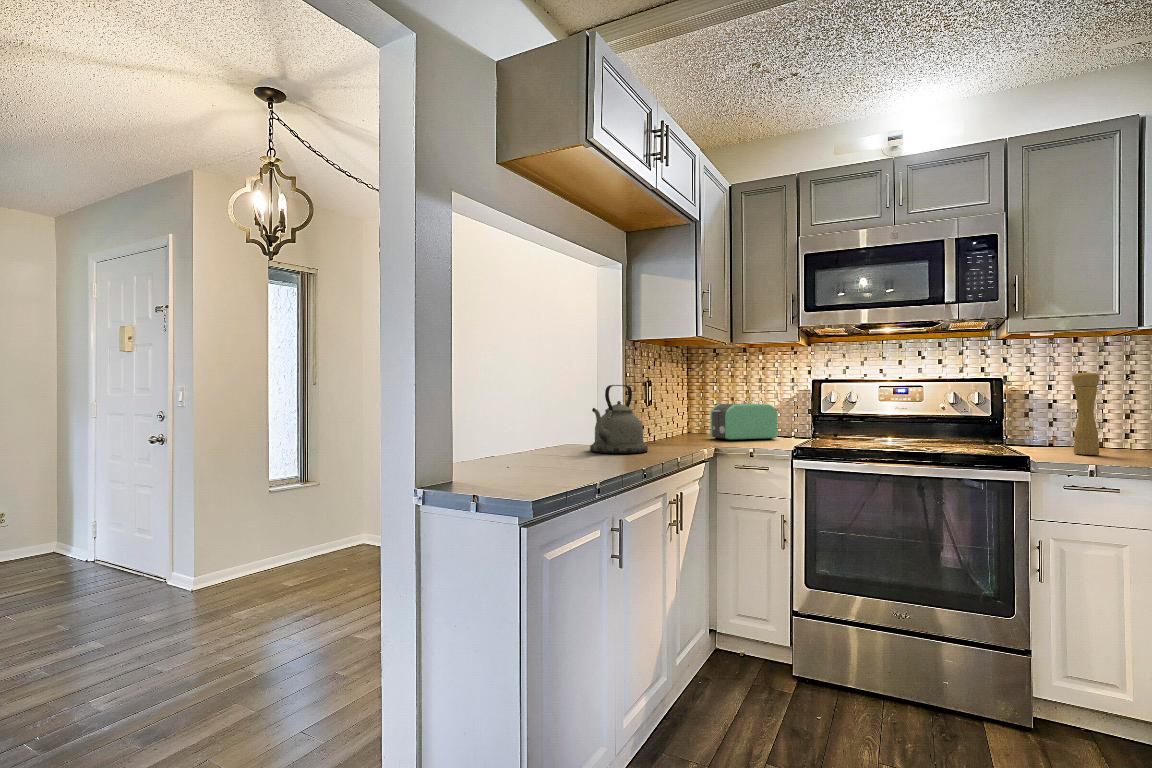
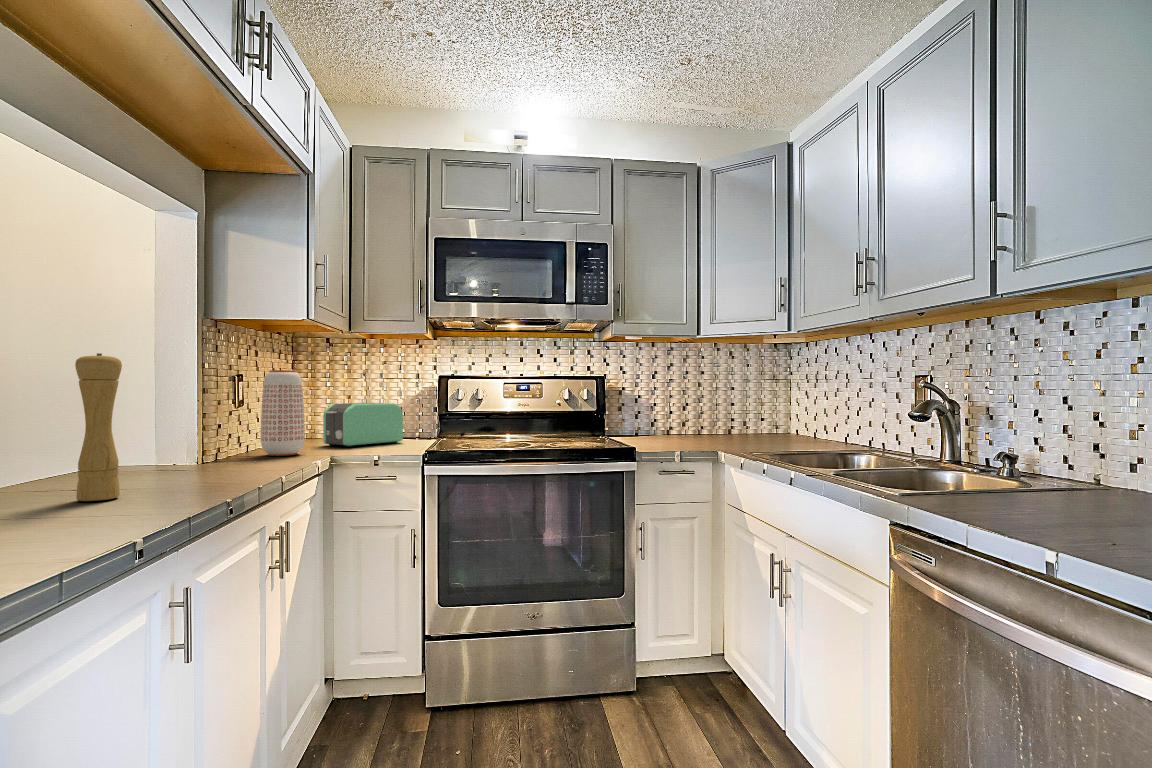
pepper mill: present [1072,371,1100,455] -> present [75,353,122,501]
vase: none [663,377,695,444] -> present [261,370,305,456]
kettle: present [590,385,648,453] -> none [143,379,239,477]

